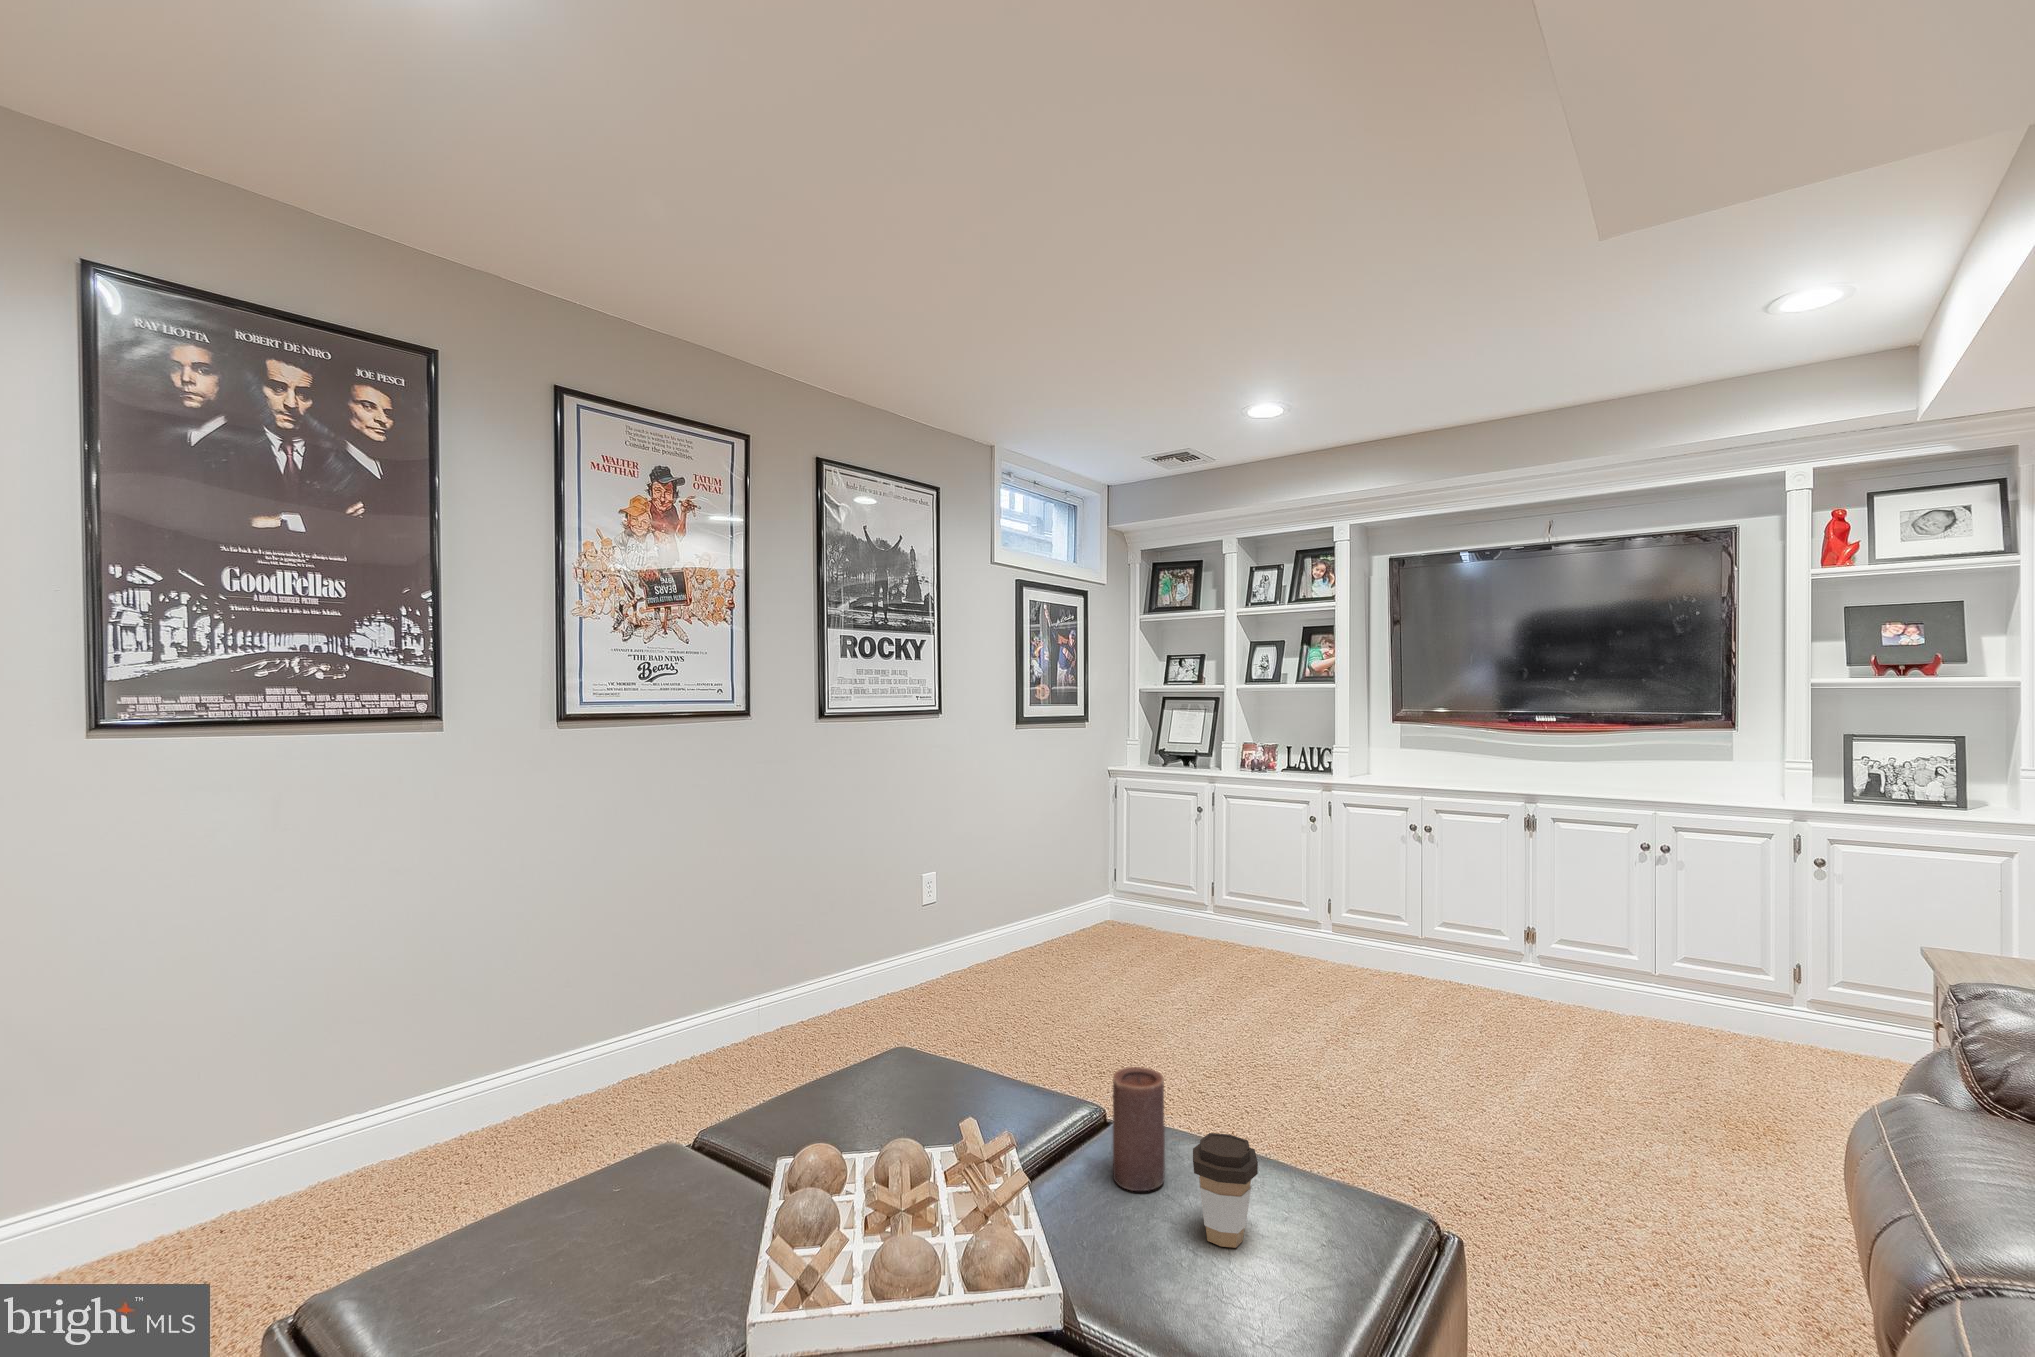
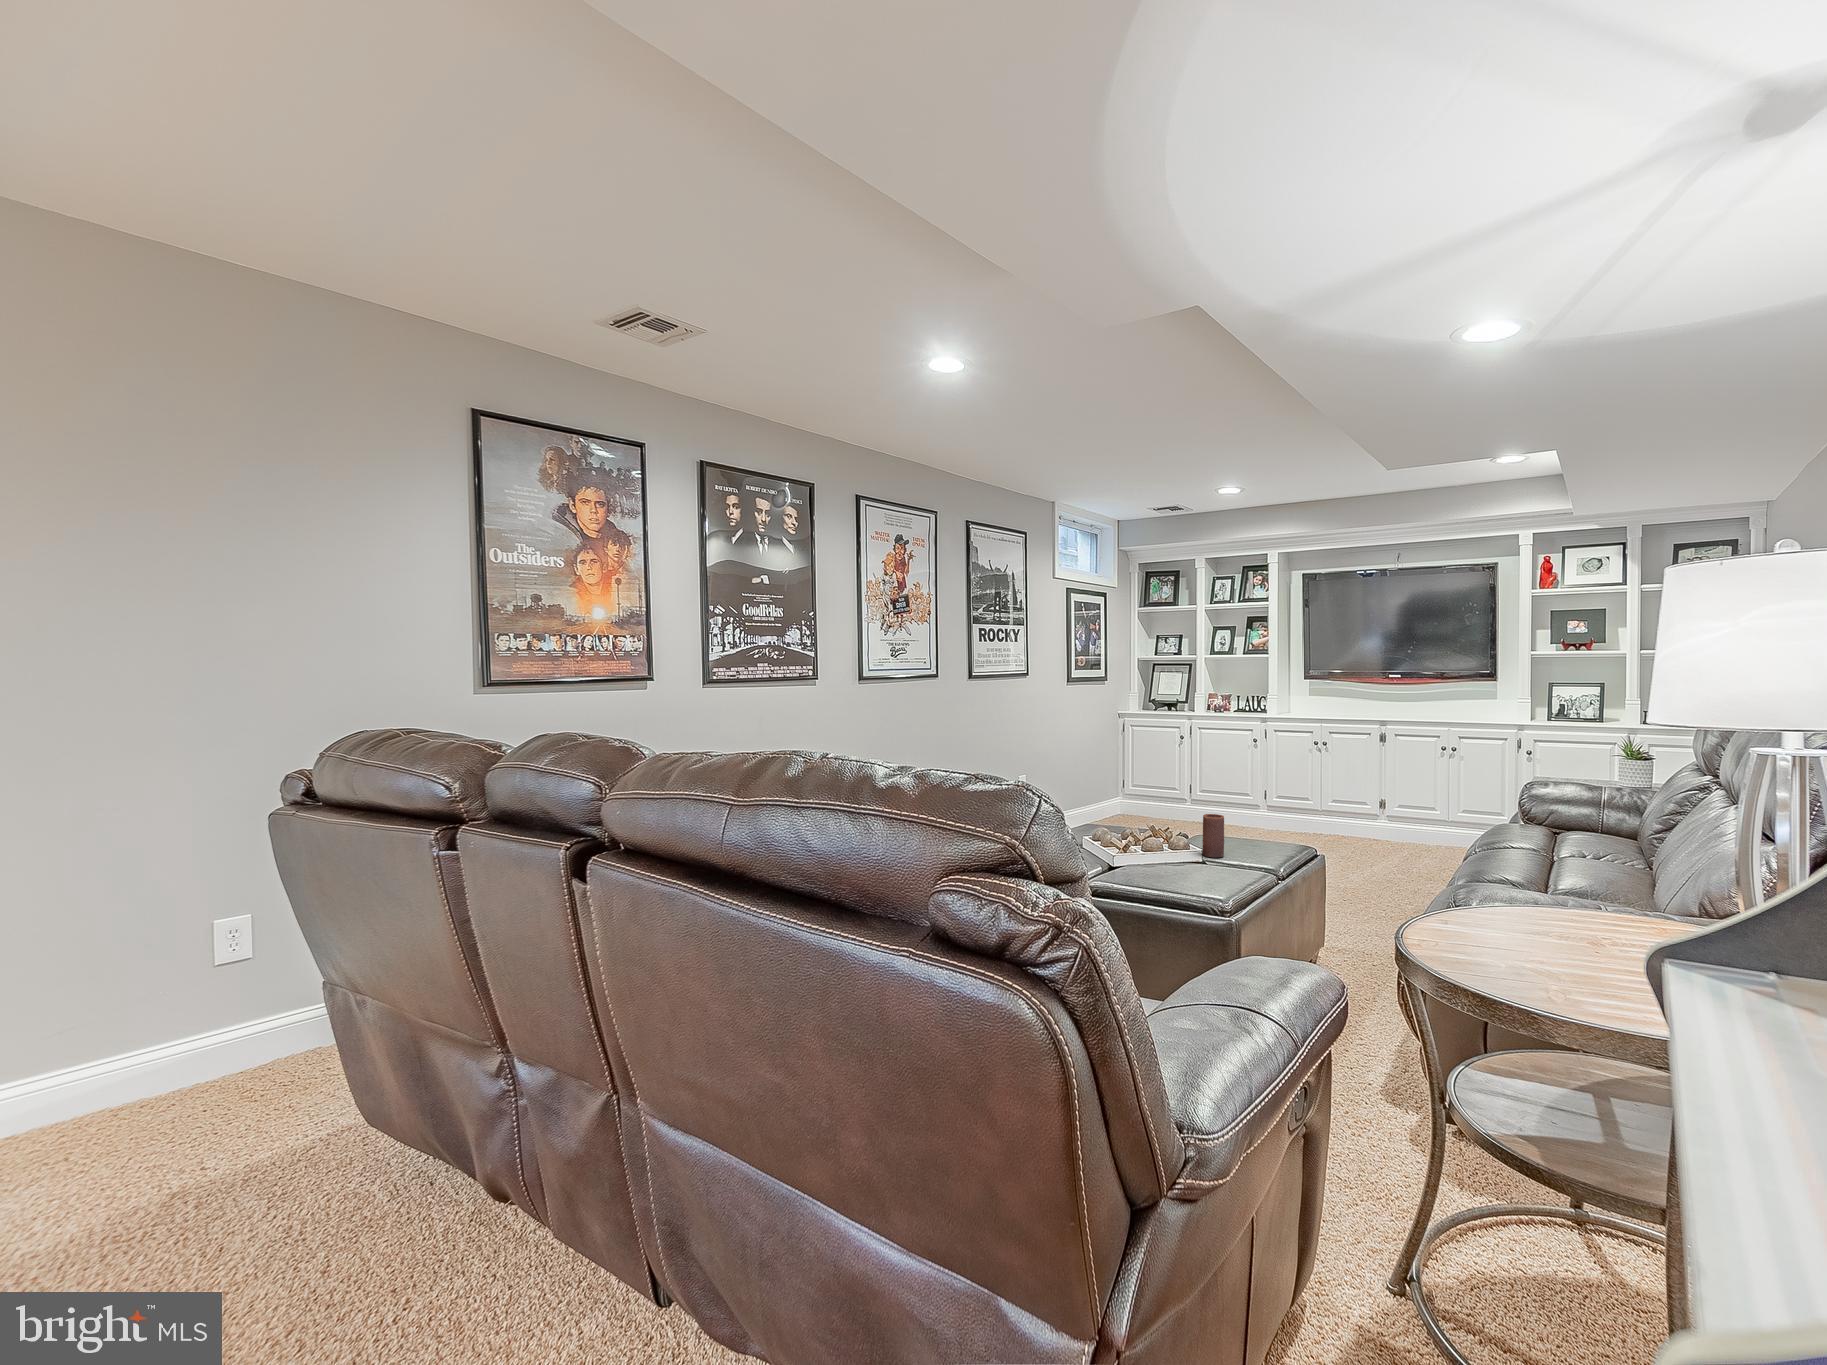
coffee cup: present [1193,1133,1258,1248] -> none [1240,831,1265,868]

